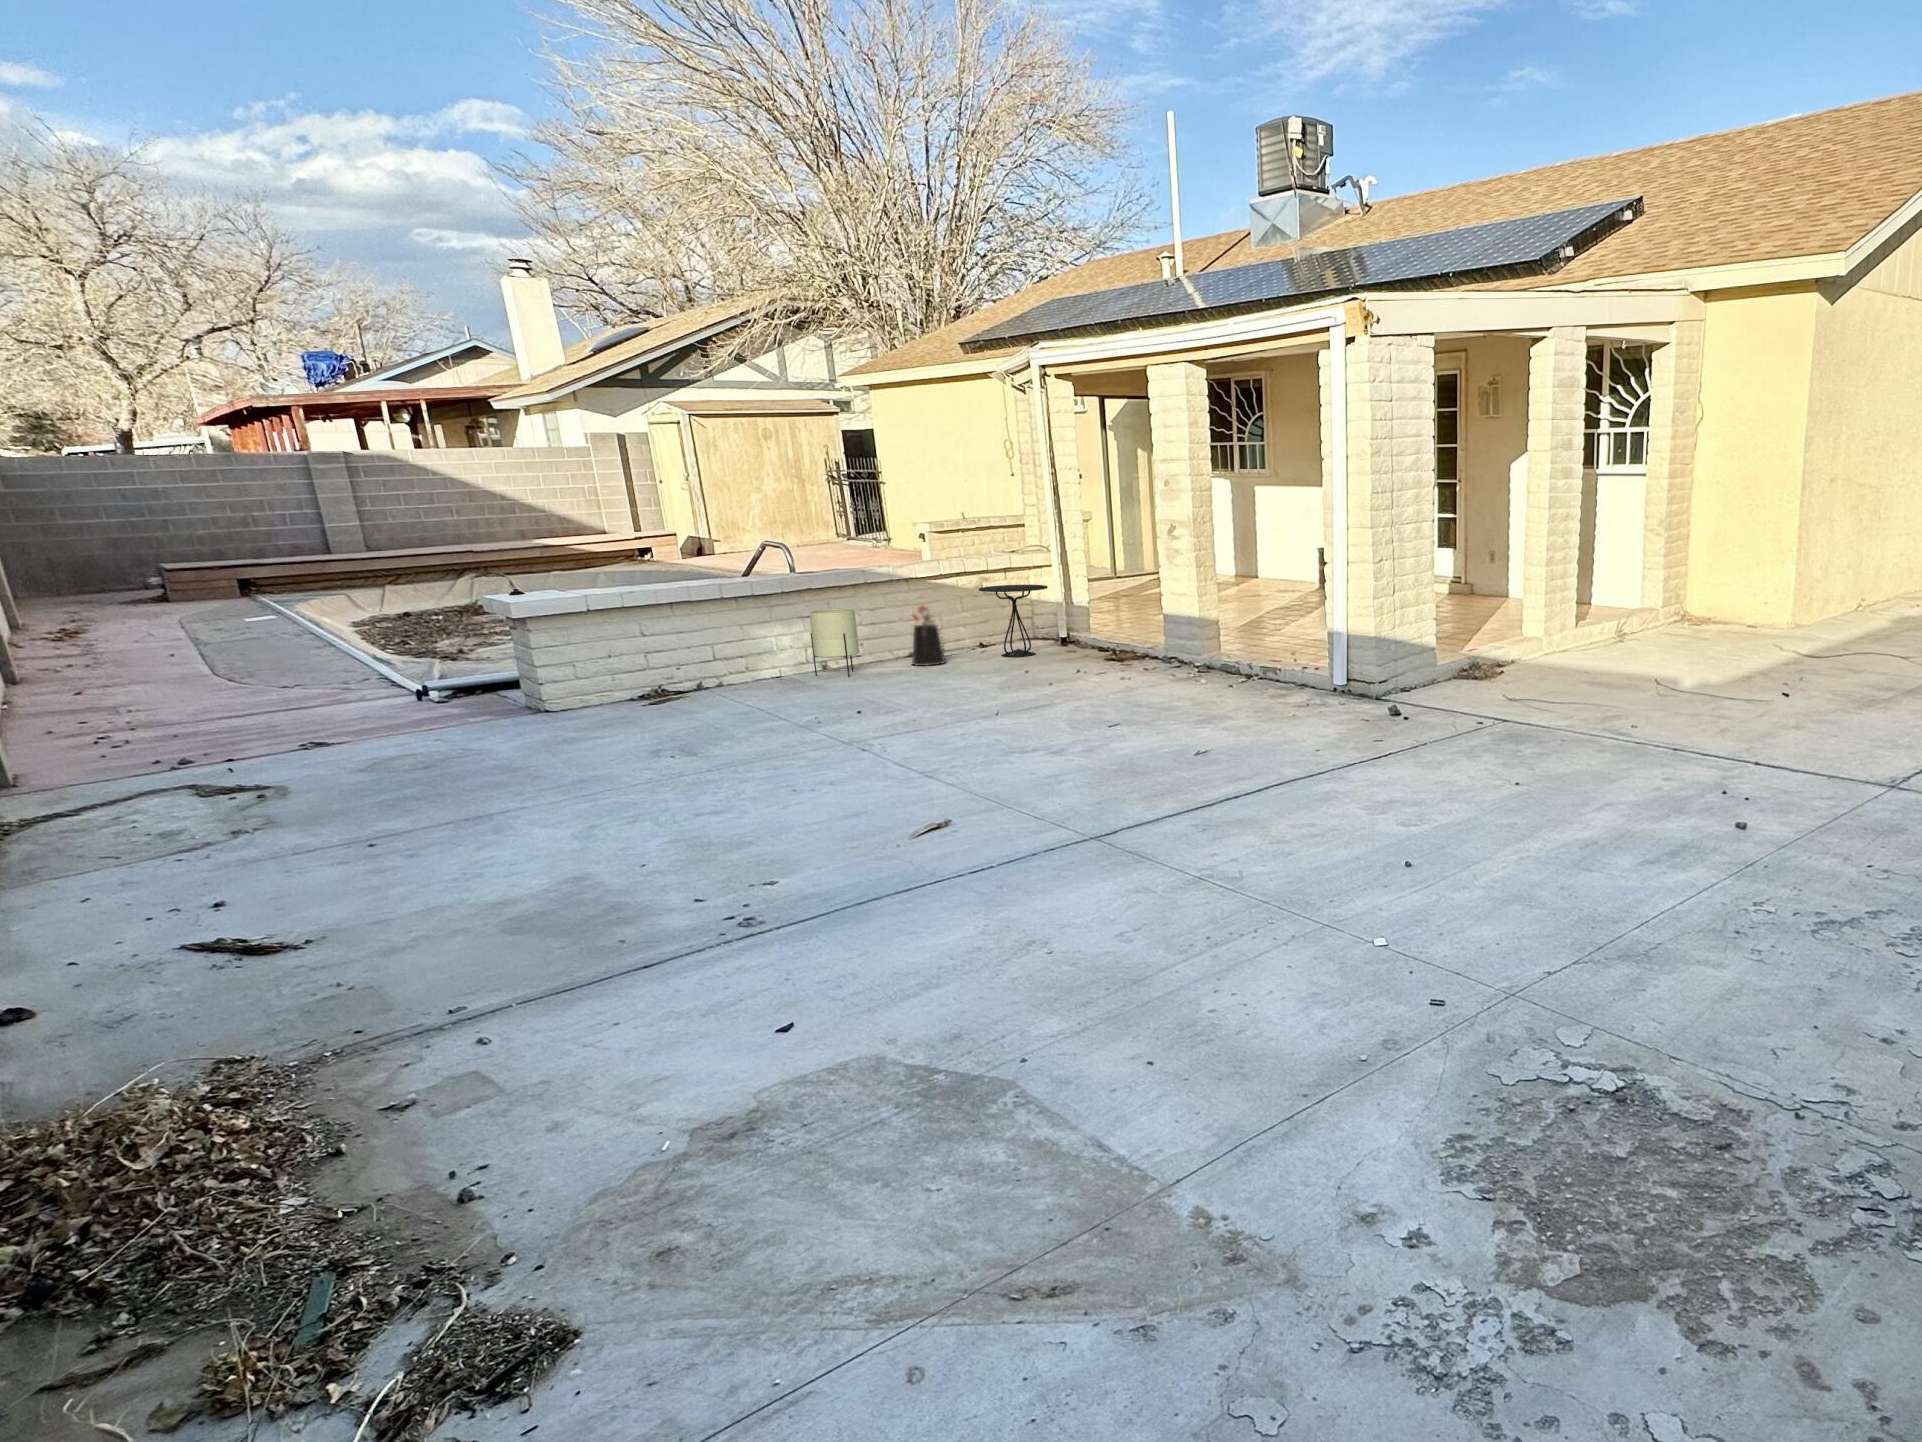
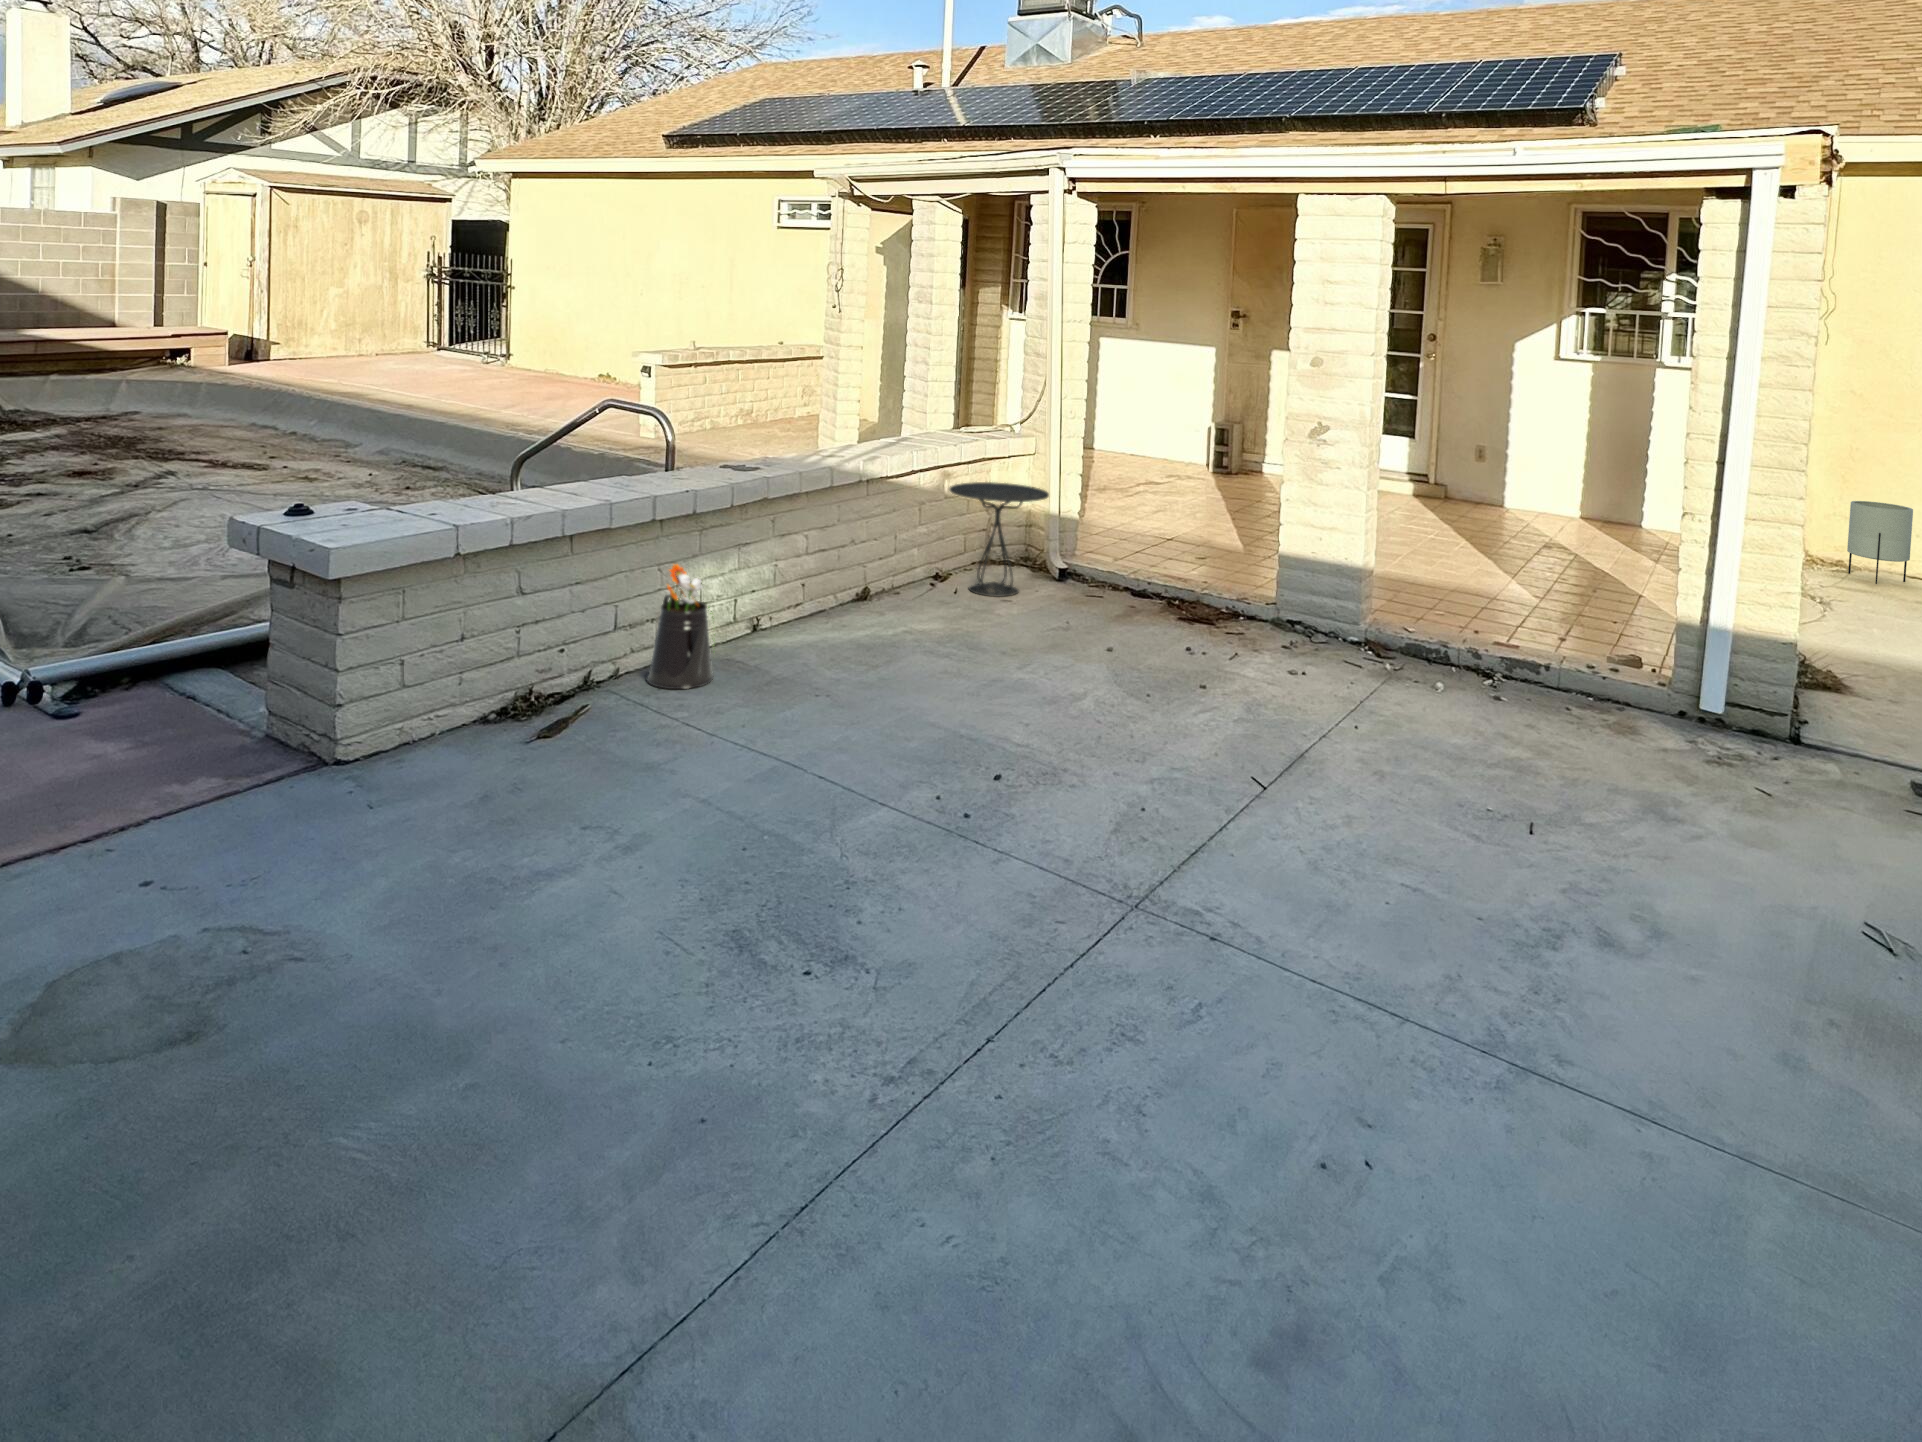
watering can: present [912,605,945,666] -> present [647,564,715,689]
planter: present [809,609,859,677] -> present [1847,501,1913,584]

